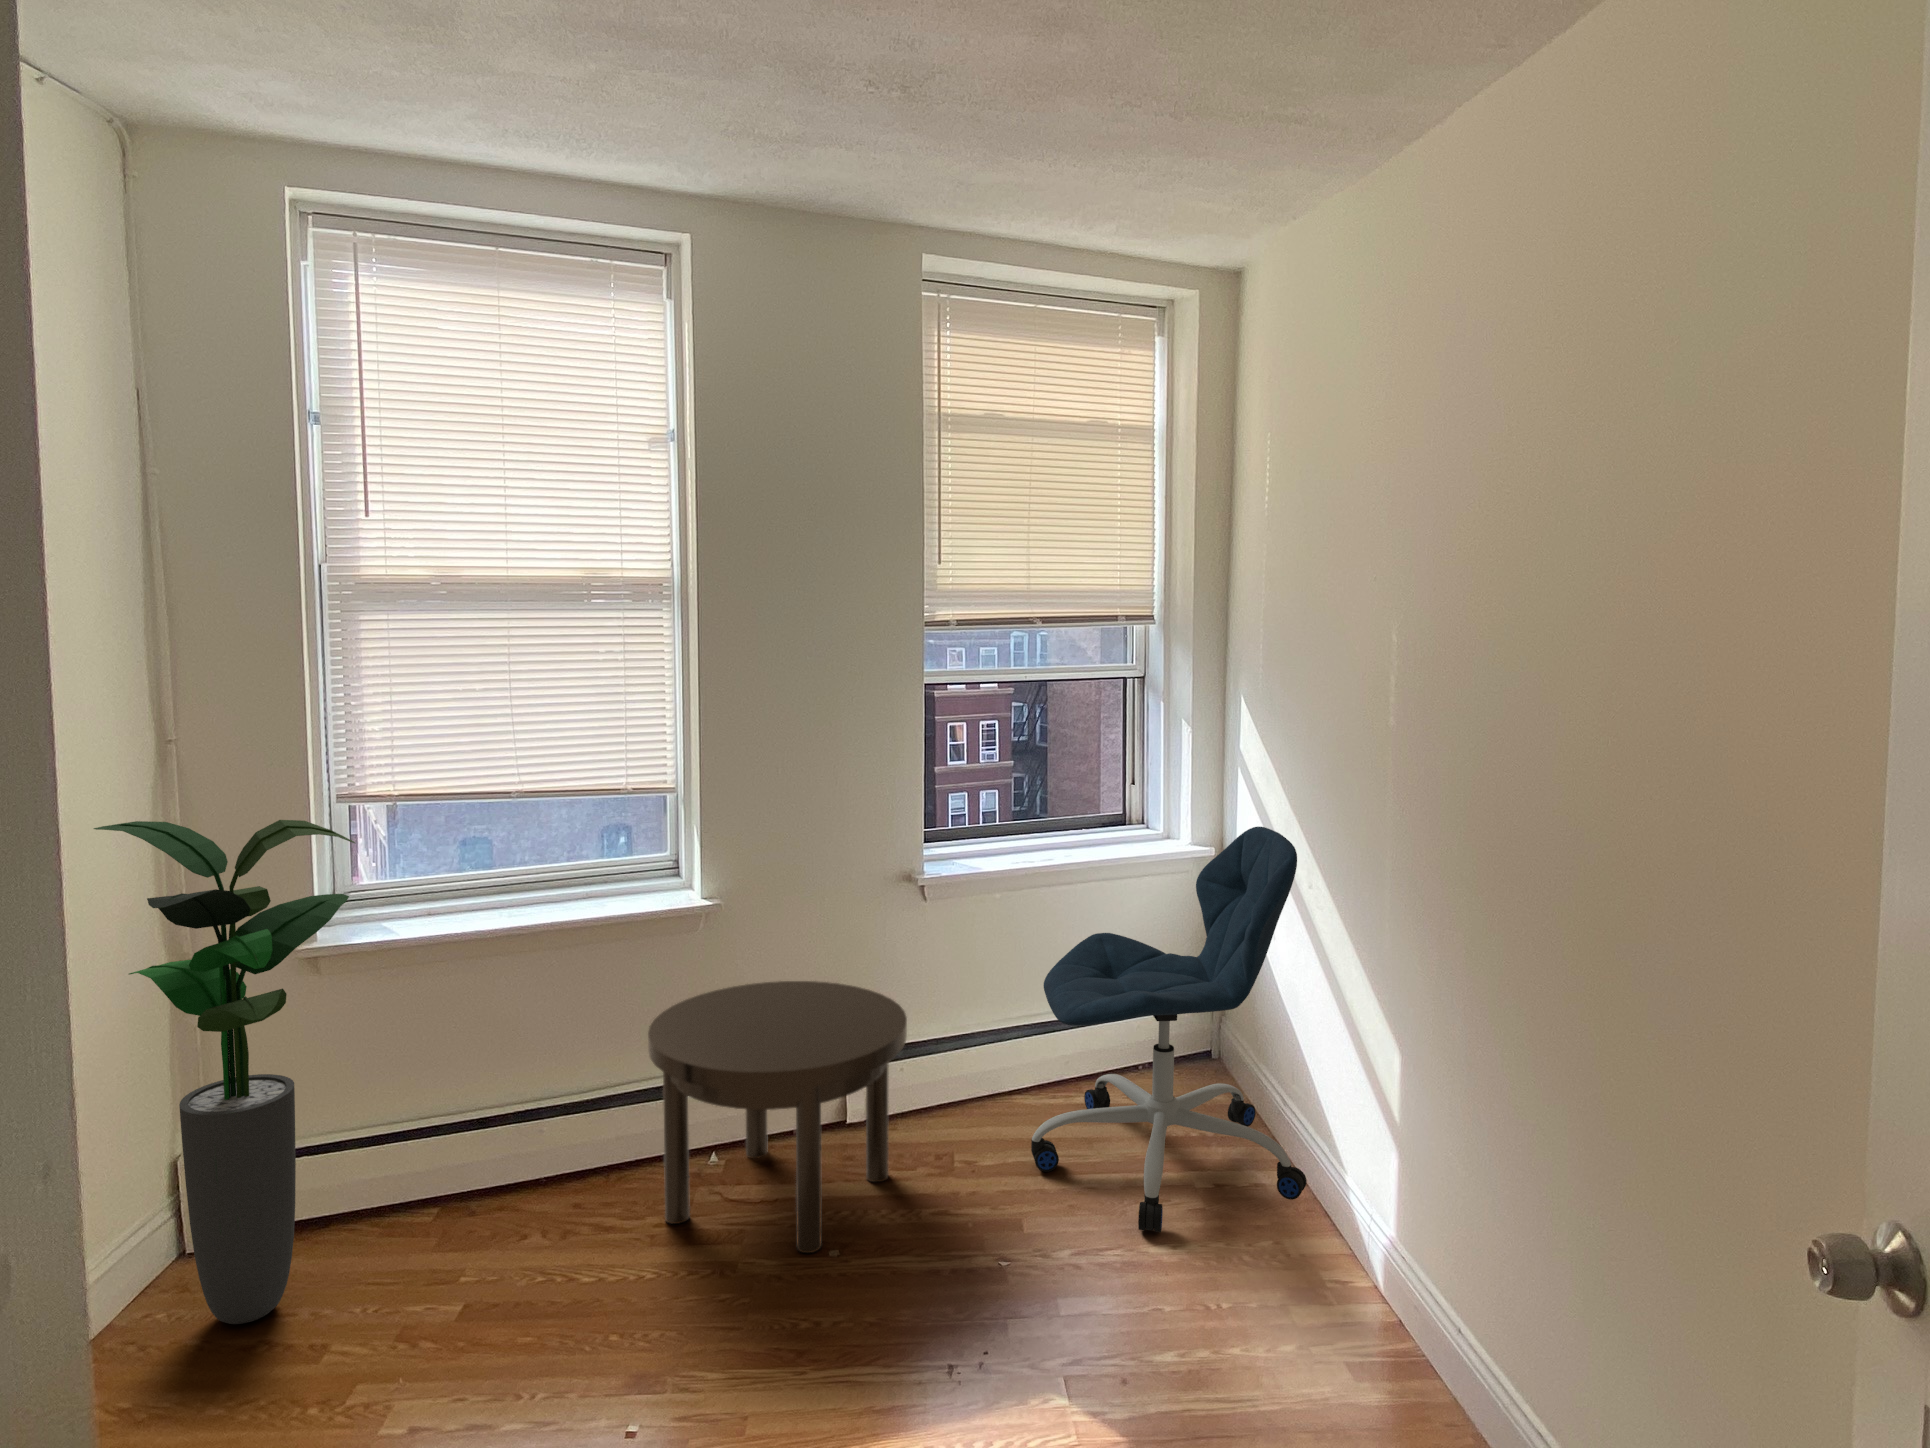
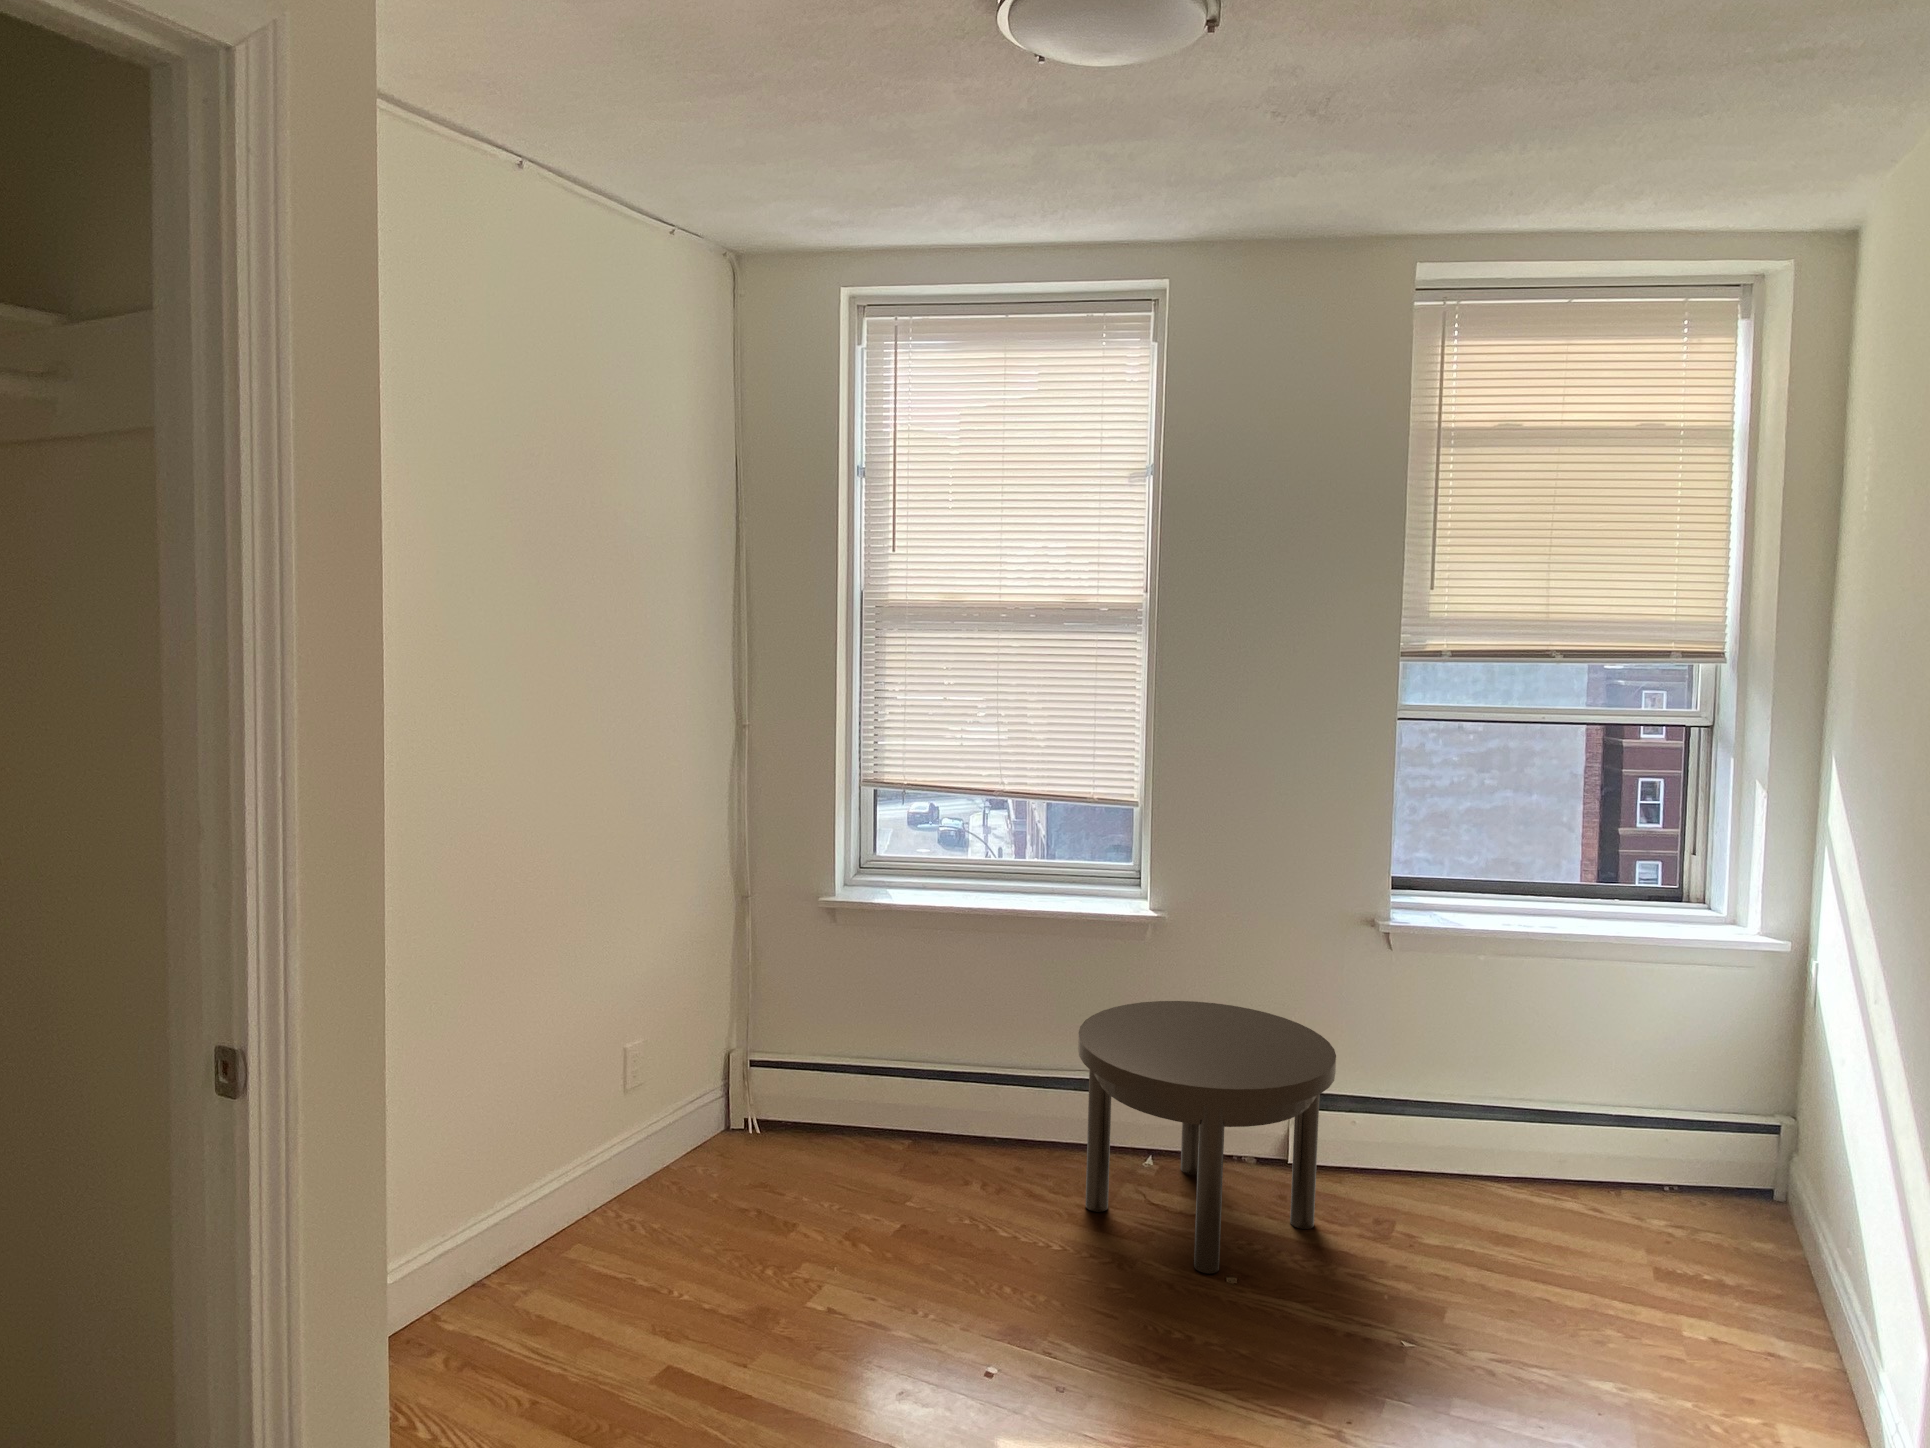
potted plant: present [94,820,355,1324] -> none [681,784,849,1190]
office chair: present [1031,827,1307,1232] -> none [1479,919,1851,1393]

